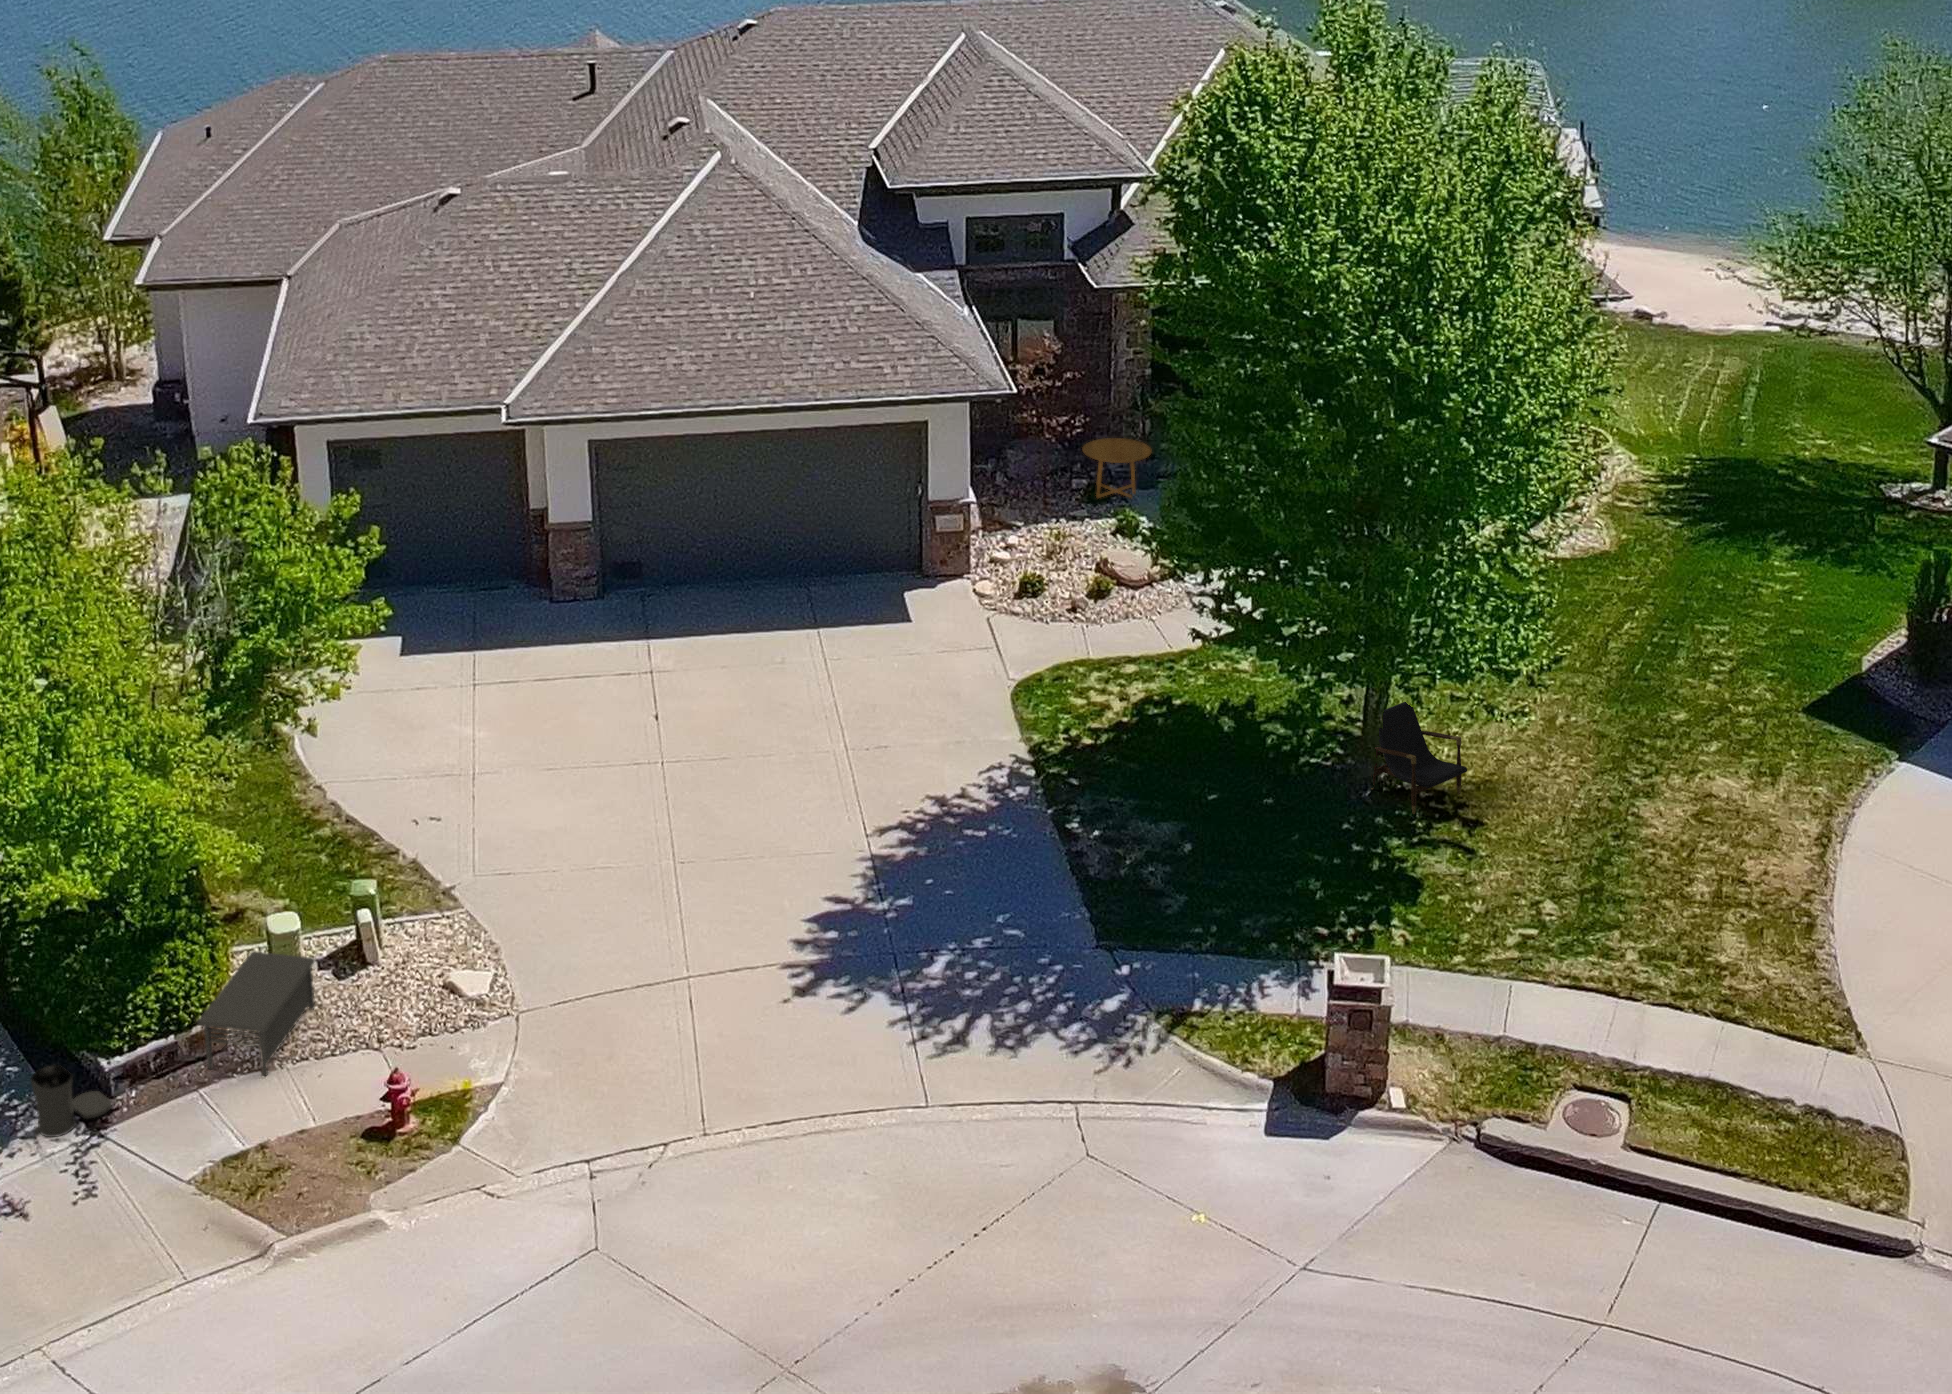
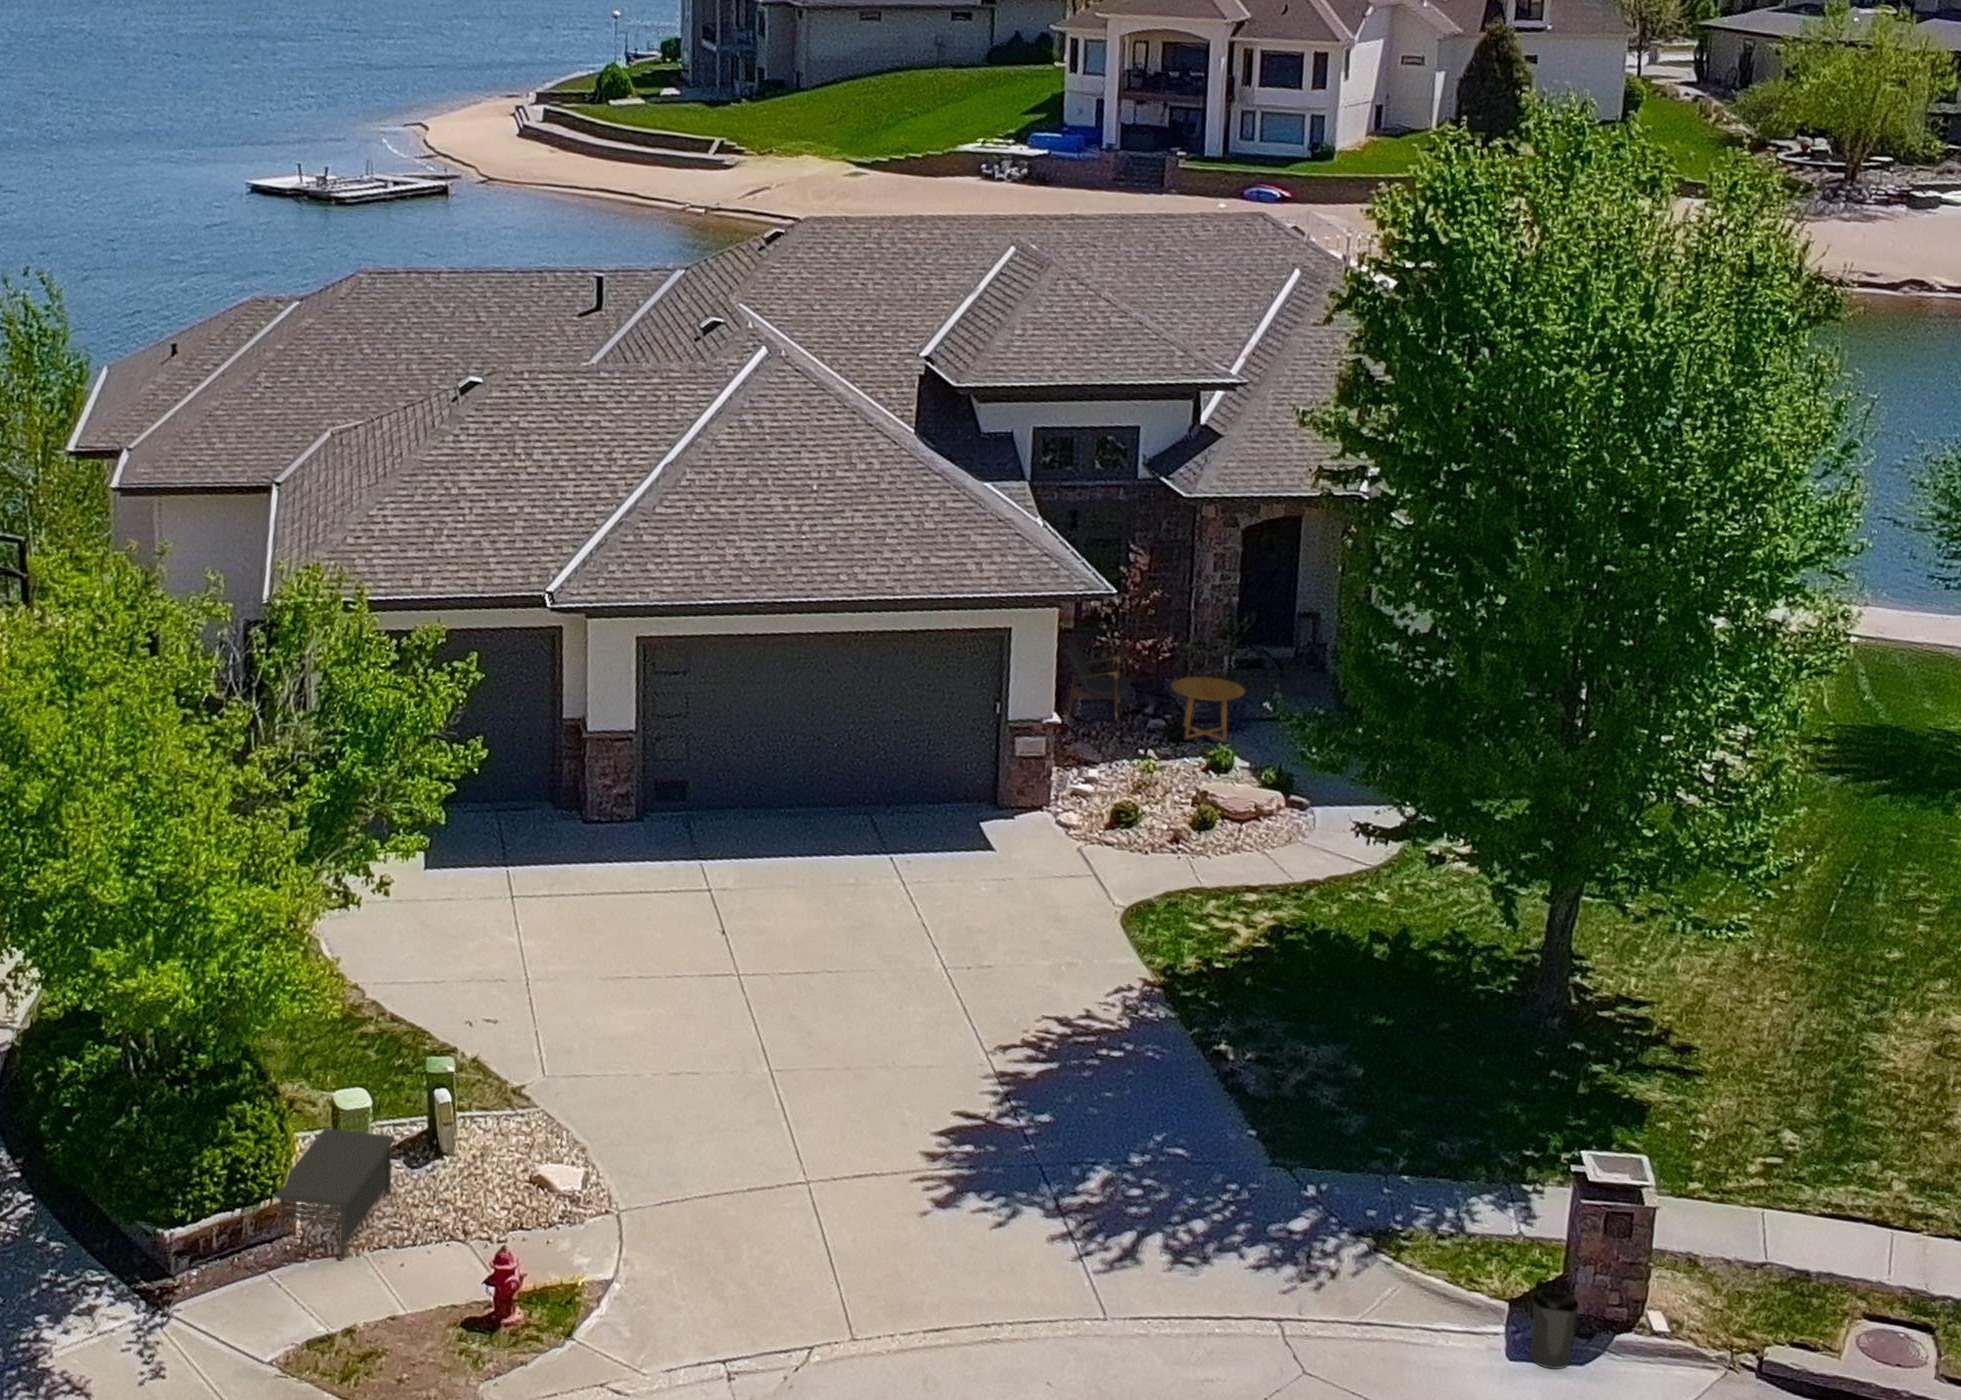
lounge chair: present [1371,702,1467,814] -> present [1067,640,1131,718]
trash can: present [31,1065,112,1137] -> present [1529,1291,1579,1369]

